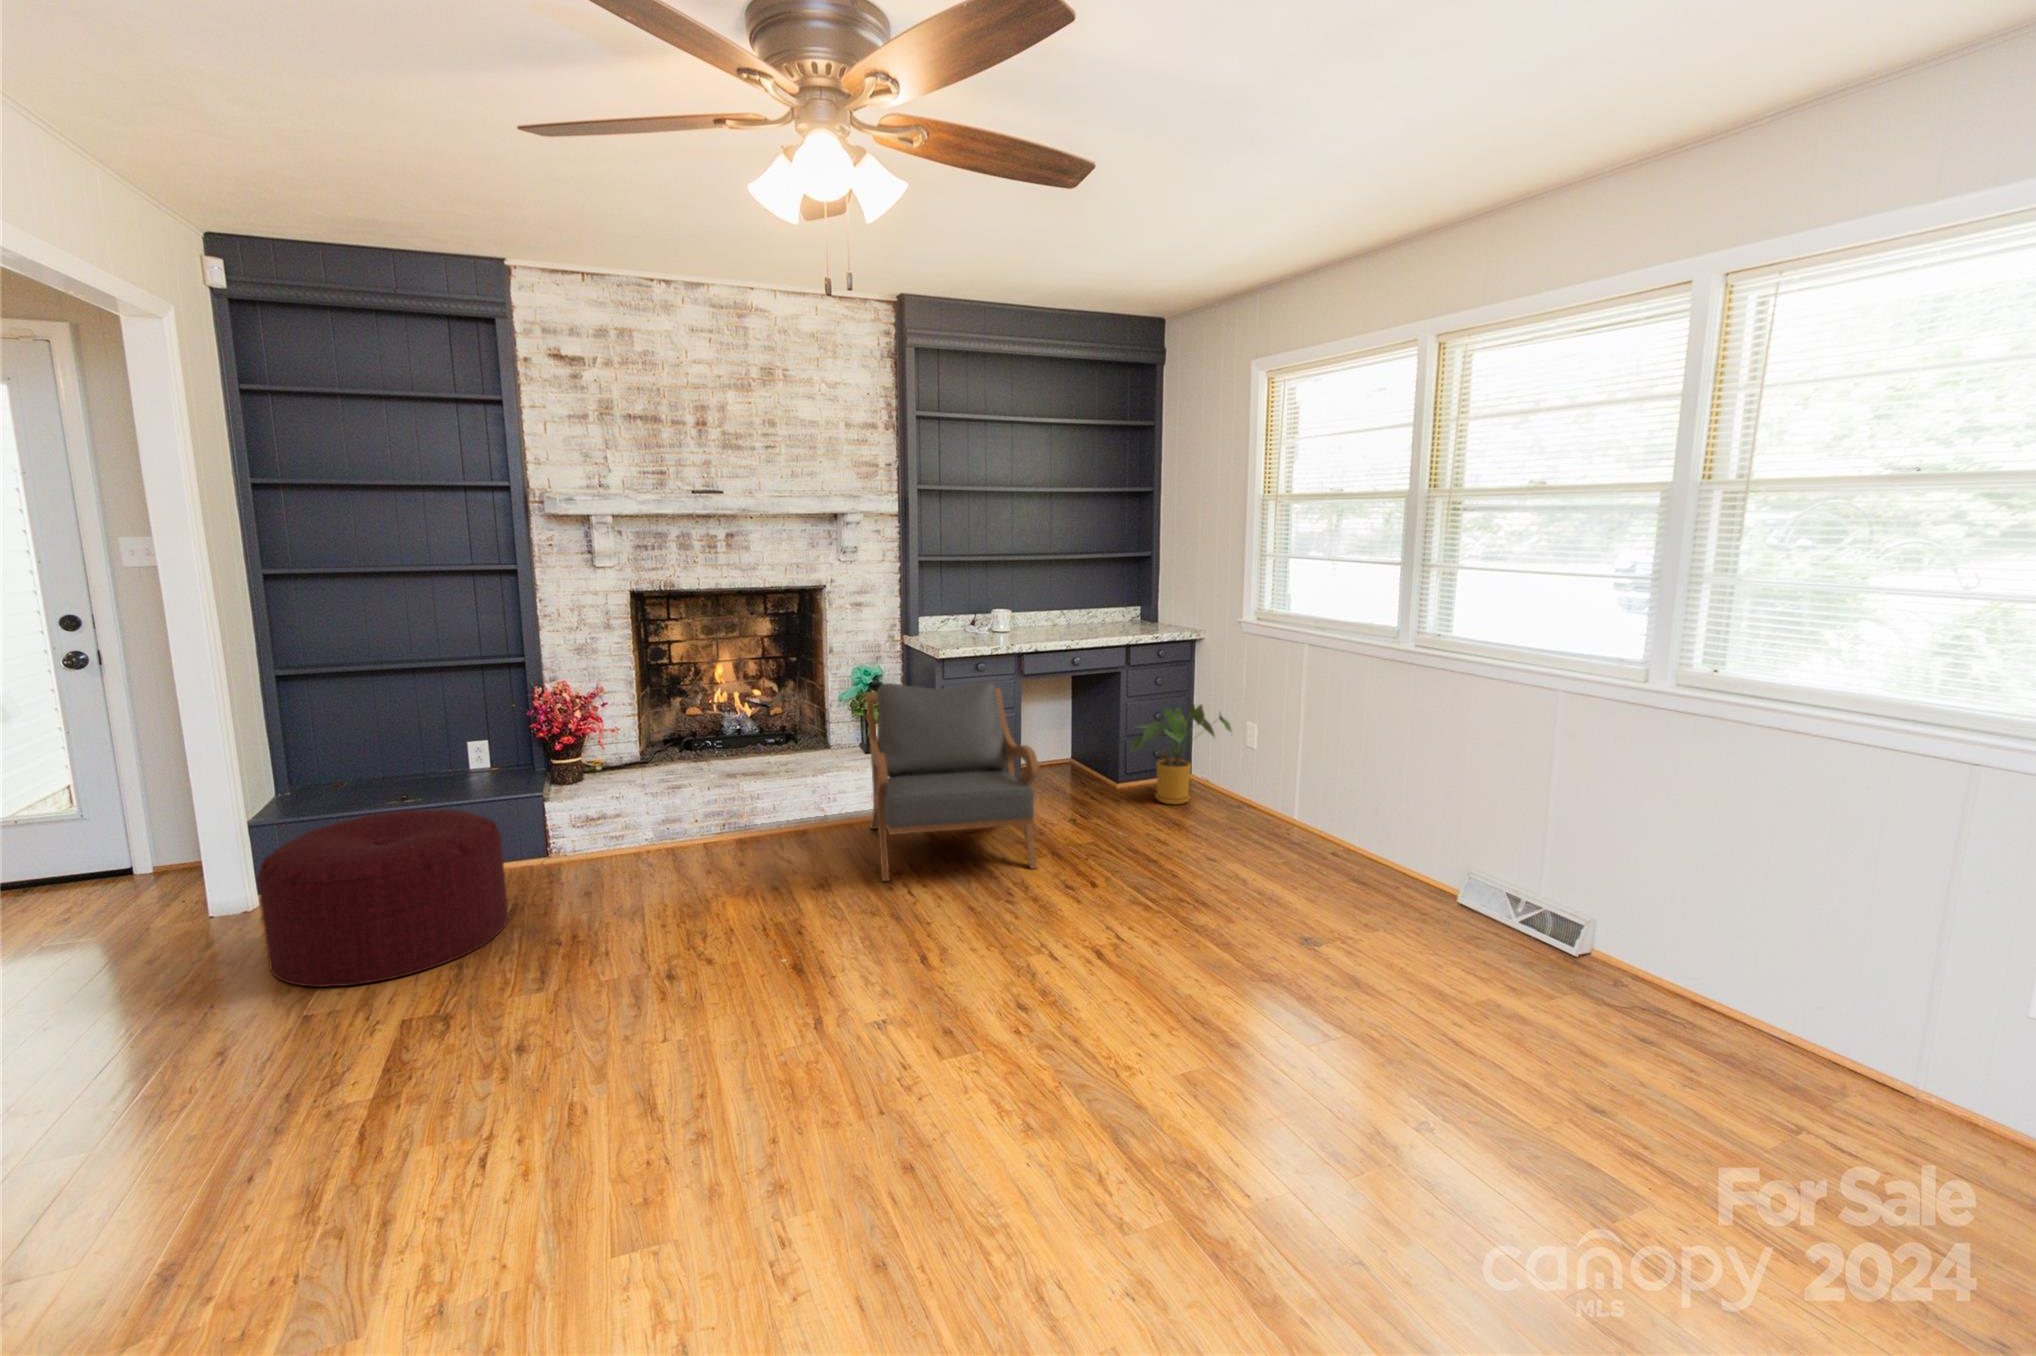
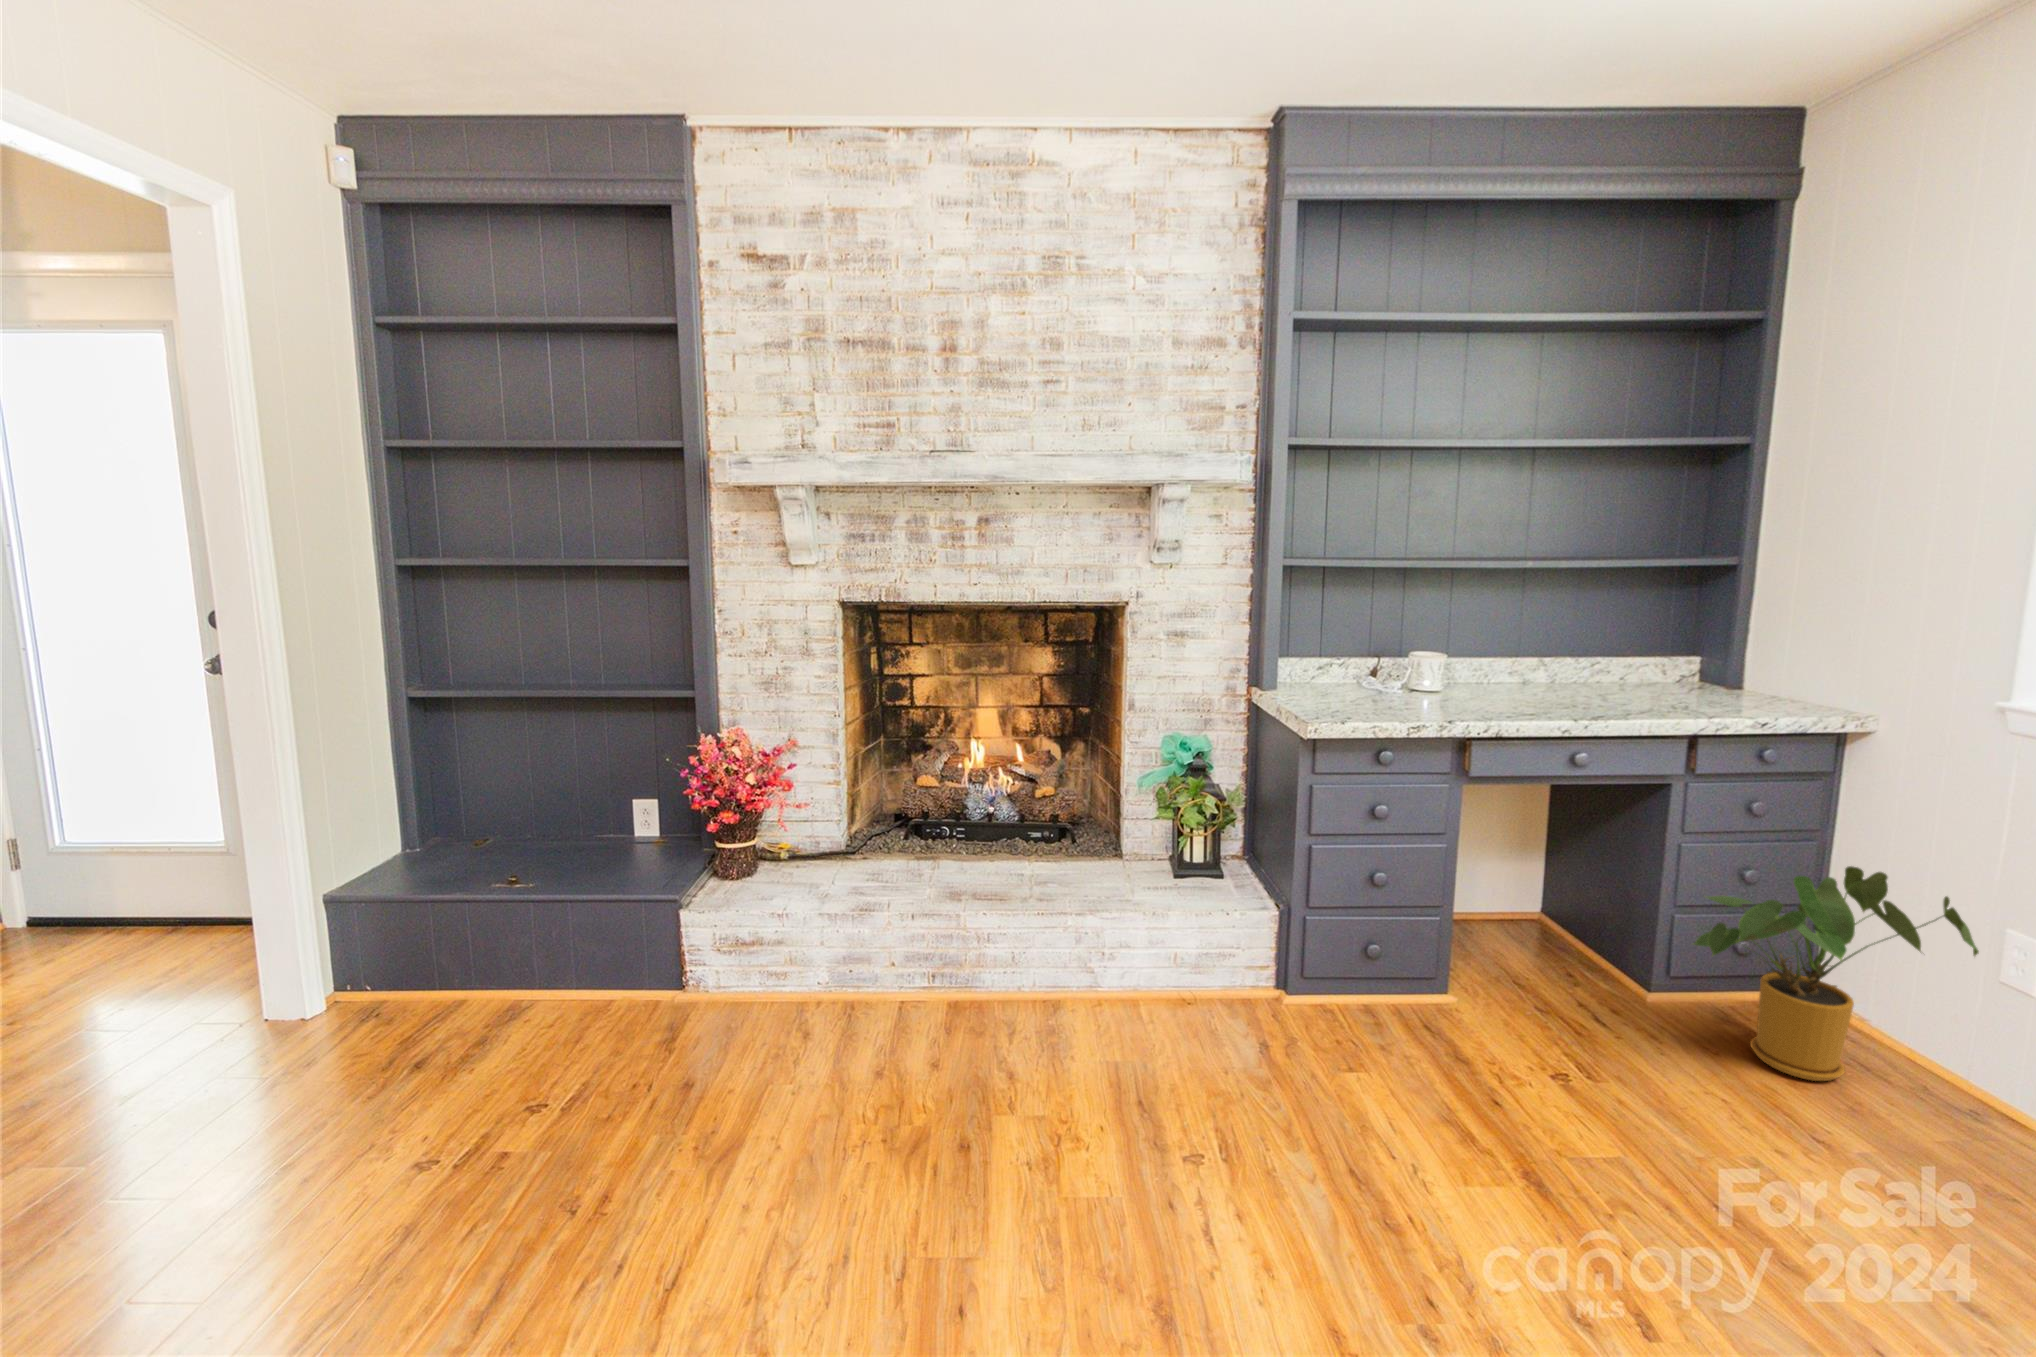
armchair: present [866,680,1039,881] -> none [1160,779,1526,1239]
ottoman: present [257,809,509,987] -> none [168,926,565,1255]

